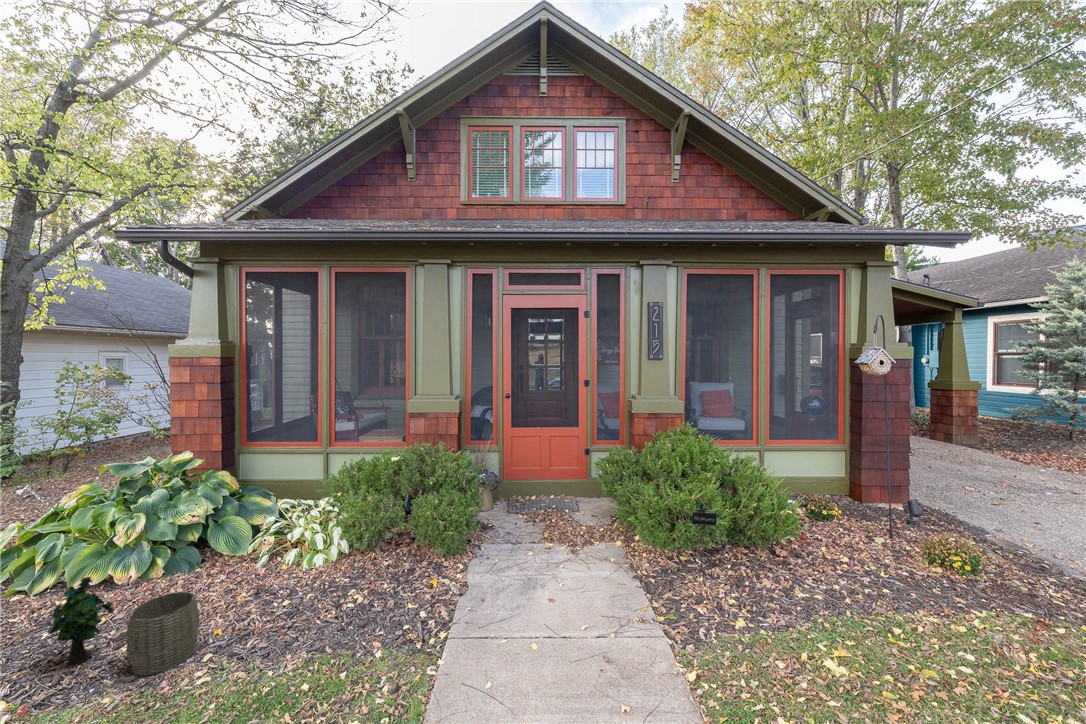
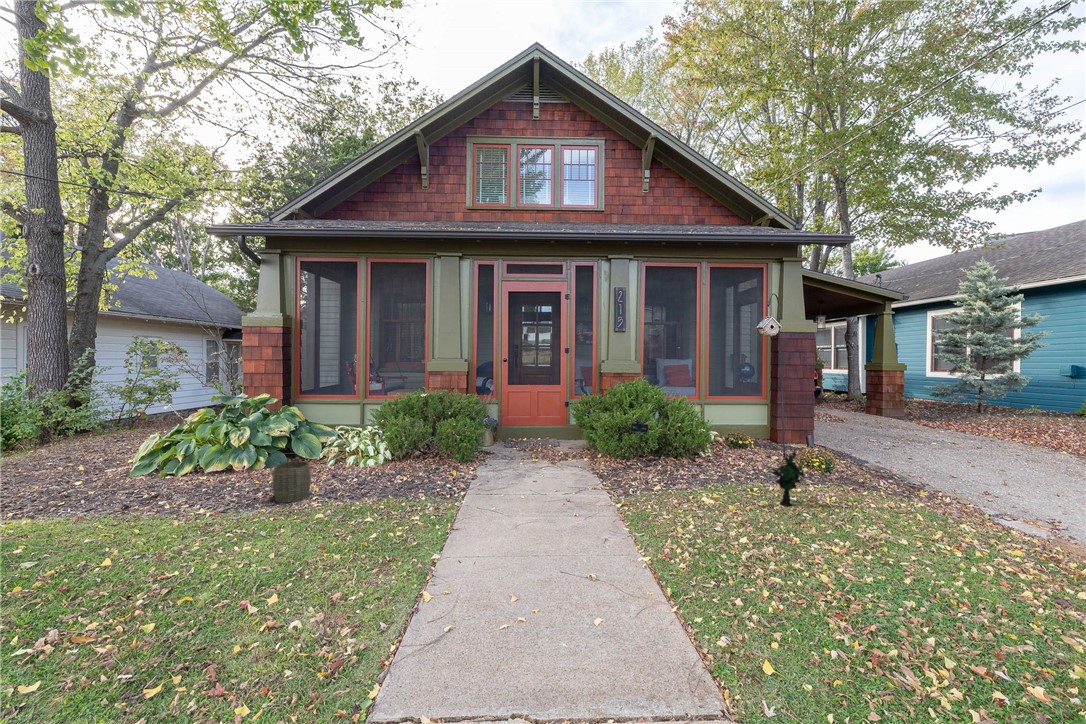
decorative plant: present [47,577,114,668] -> present [771,453,804,506]

